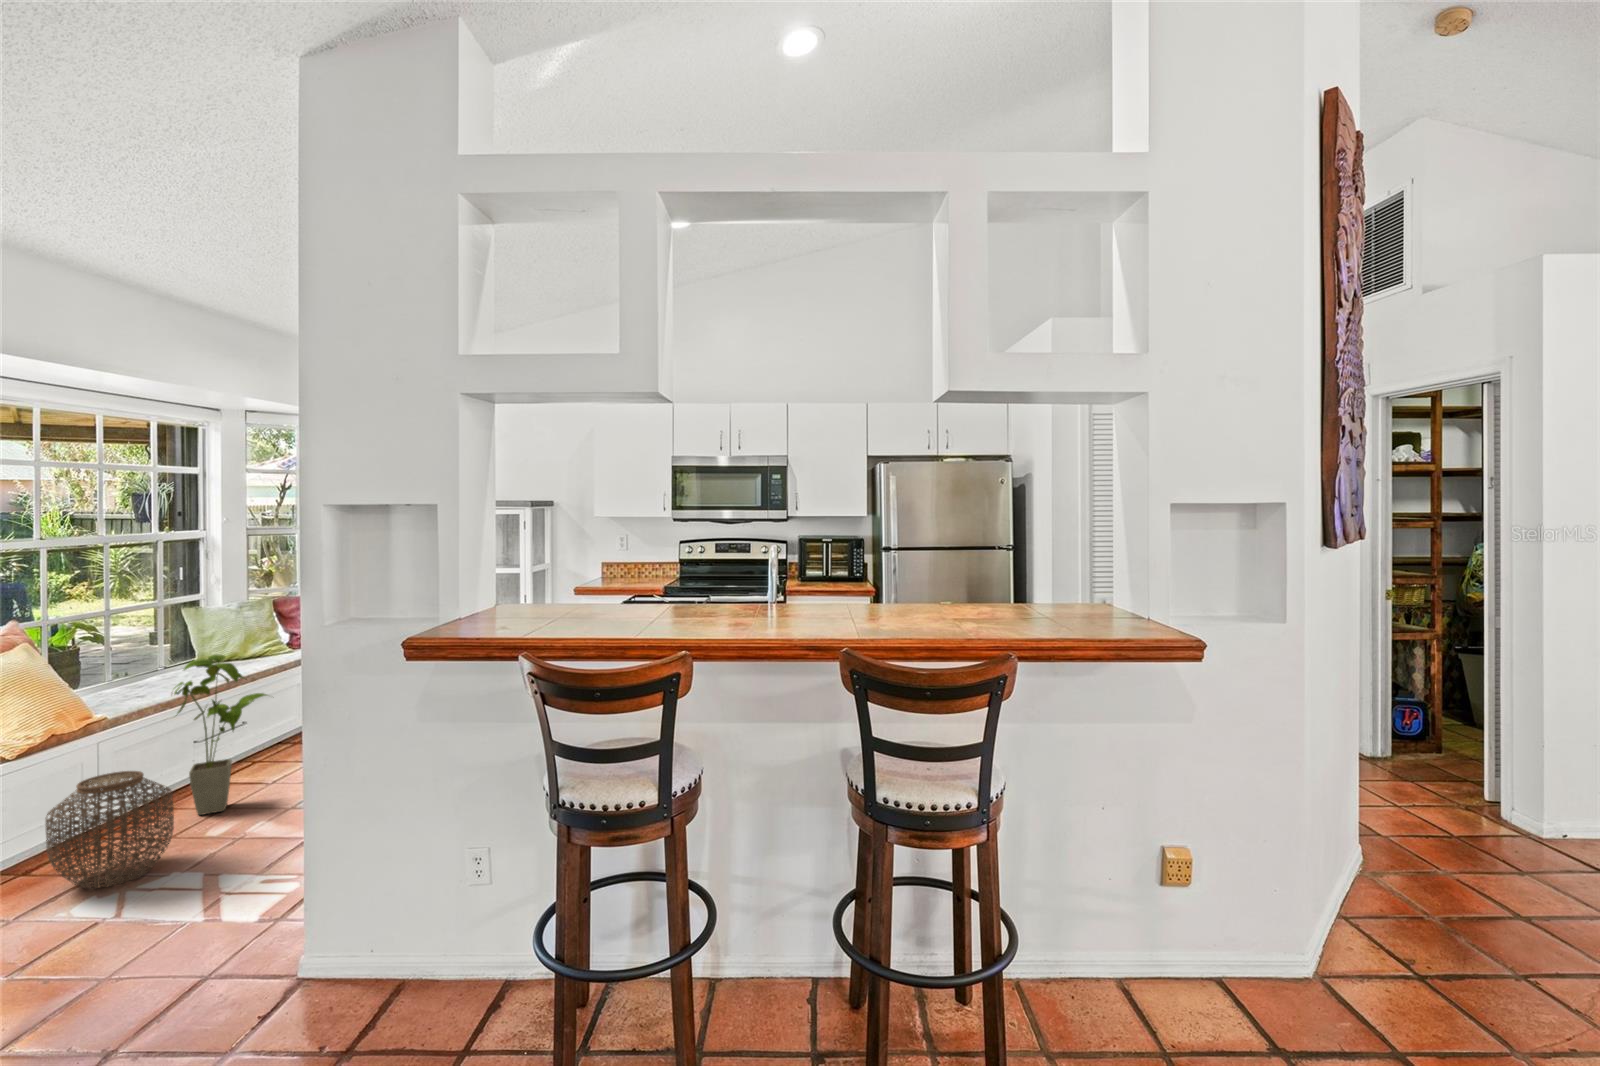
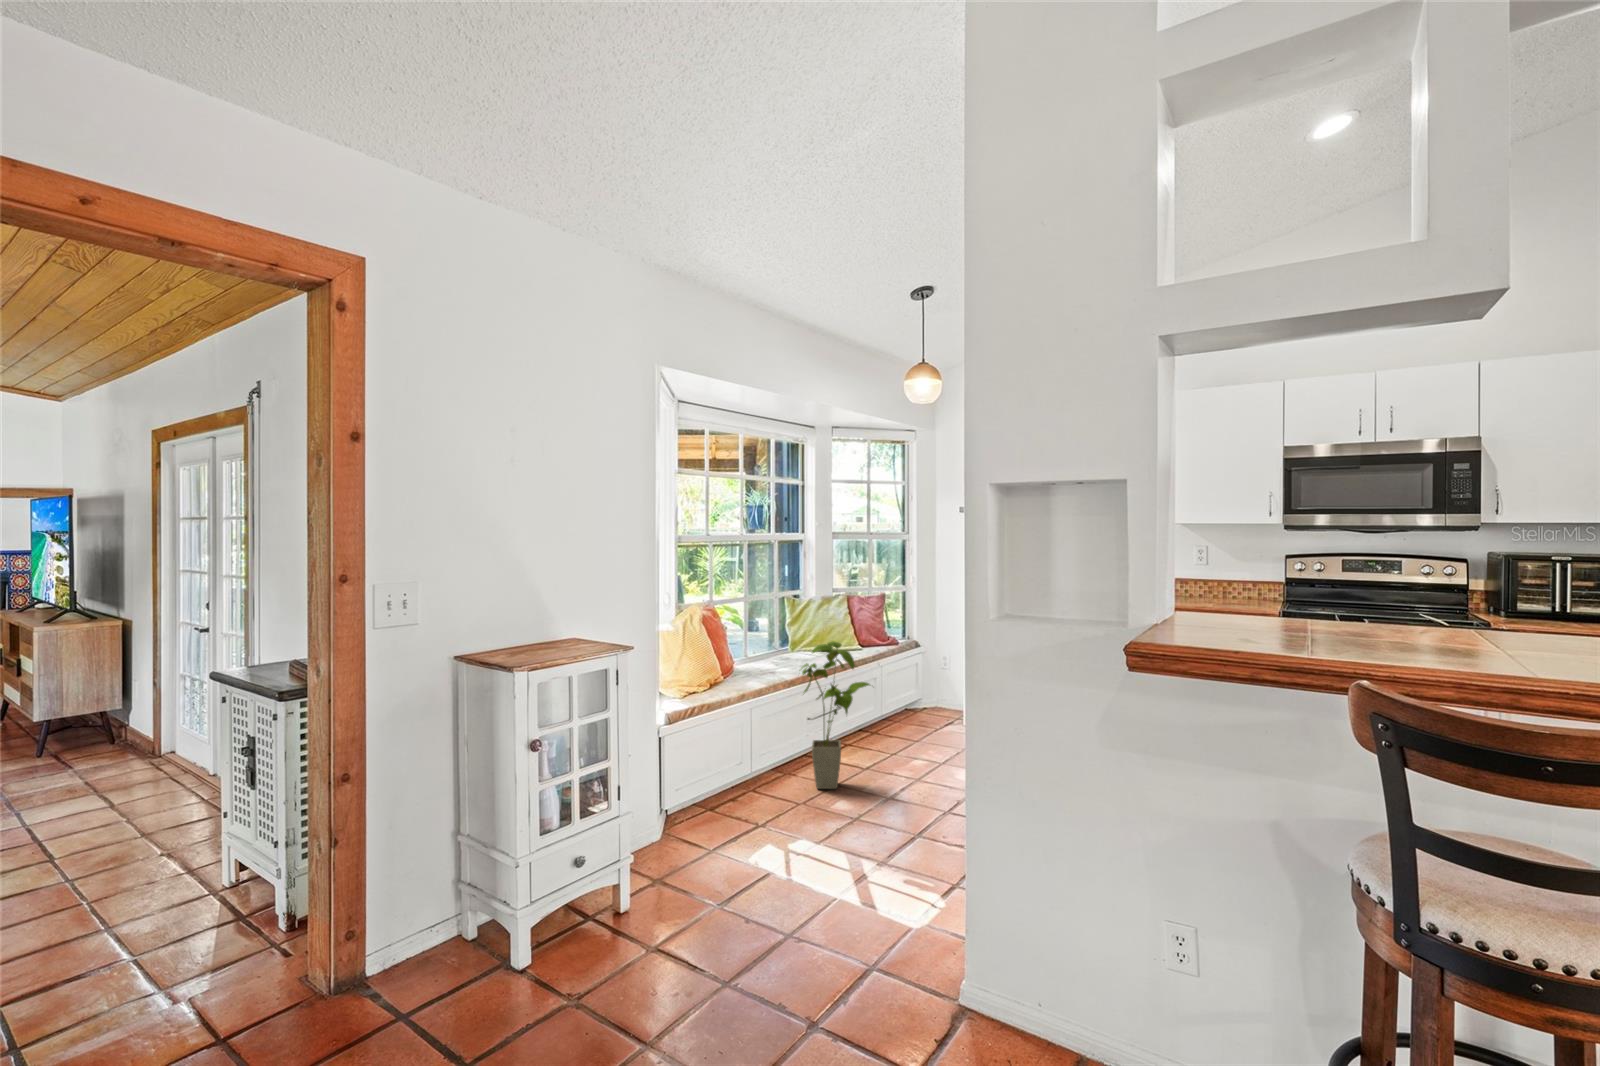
woven basket: present [46,771,174,888] -> none [725,739,811,844]

